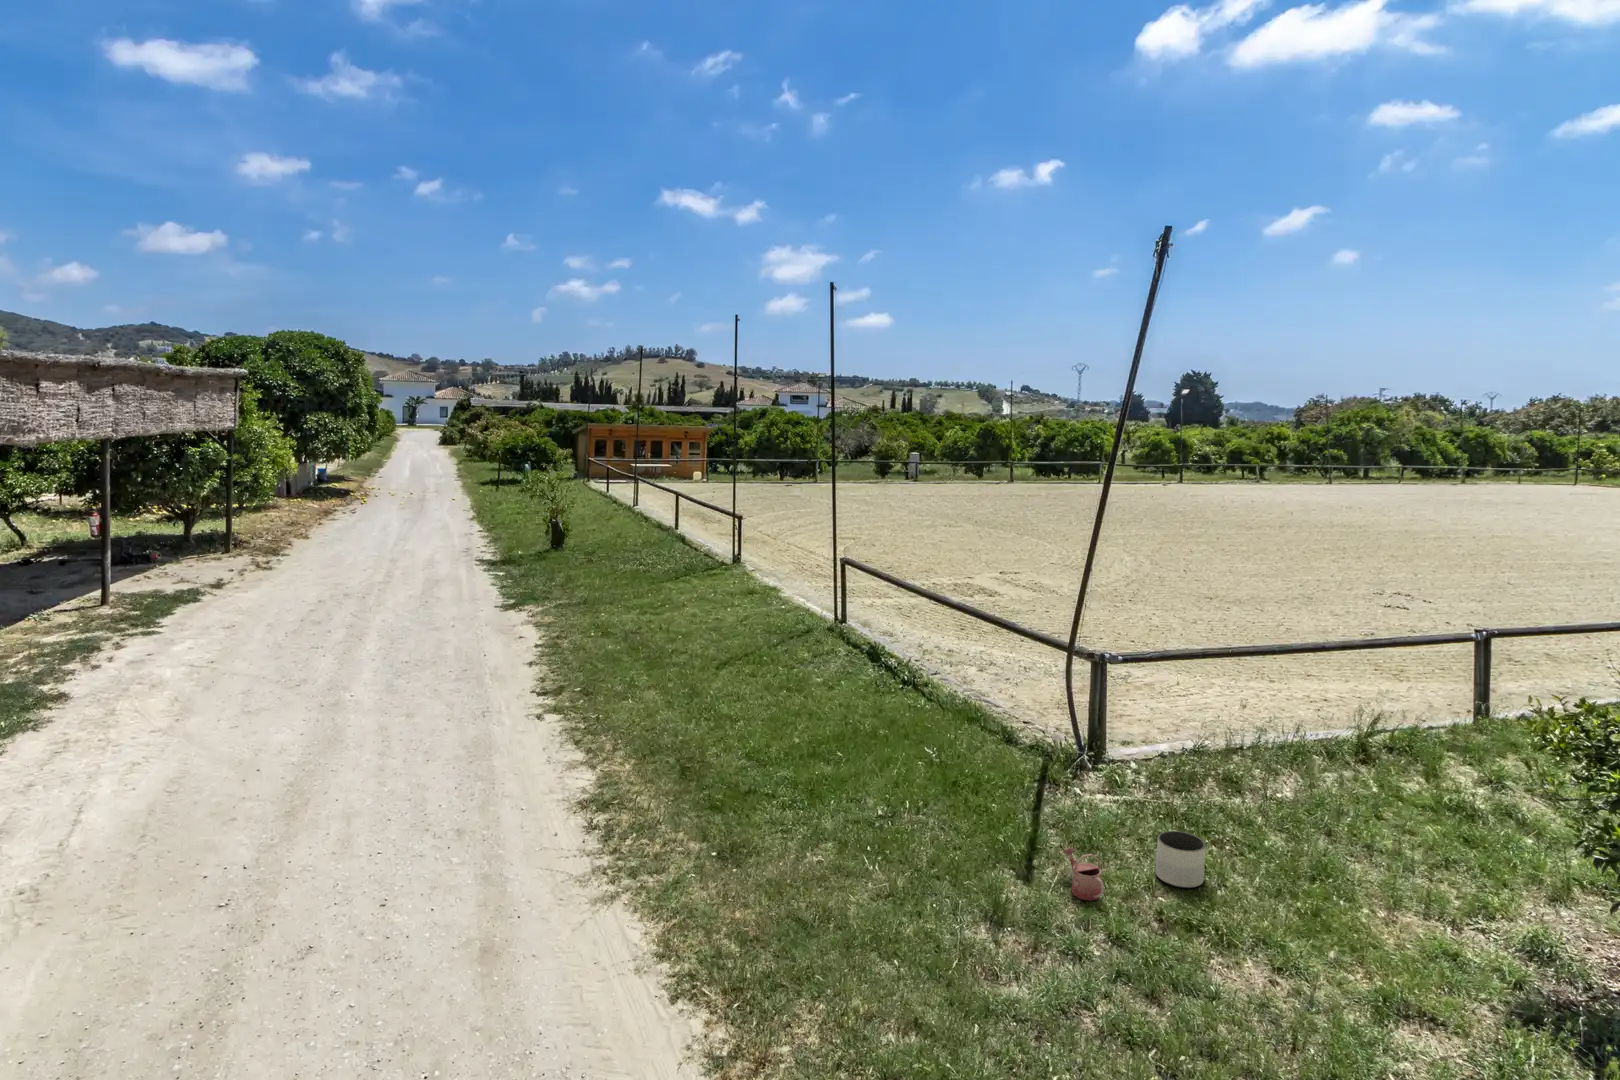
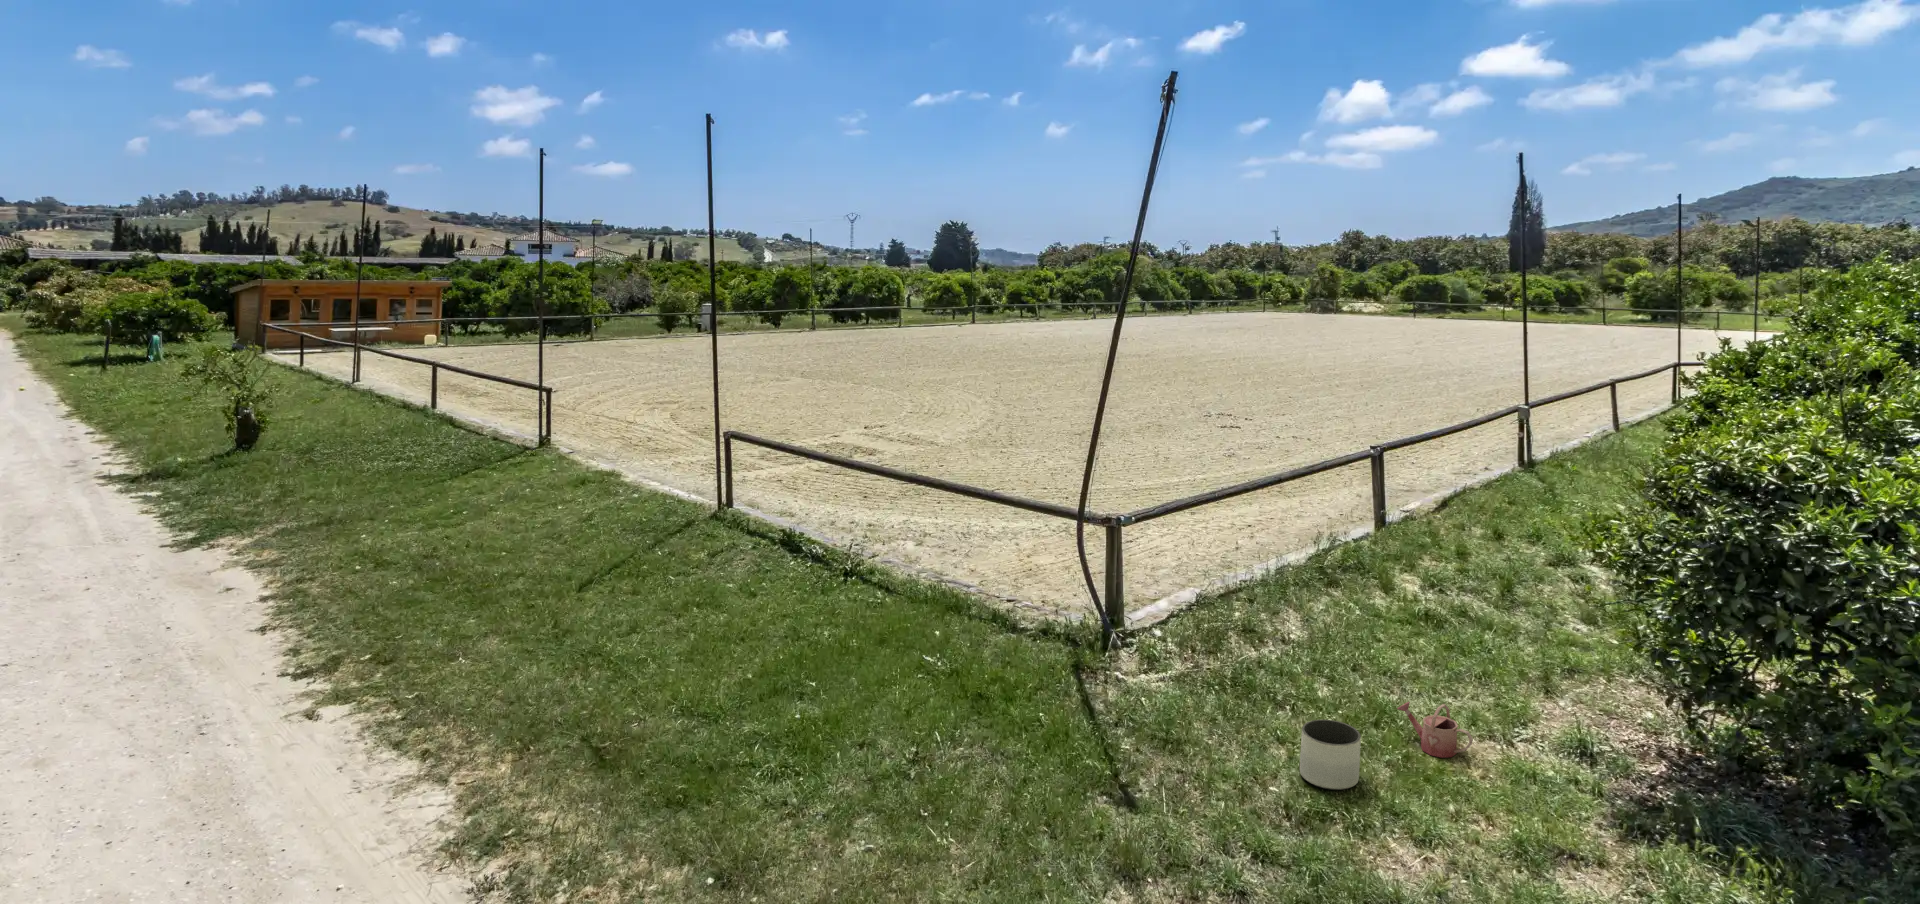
watering can: present [1063,848,1104,901] -> present [1397,702,1473,758]

